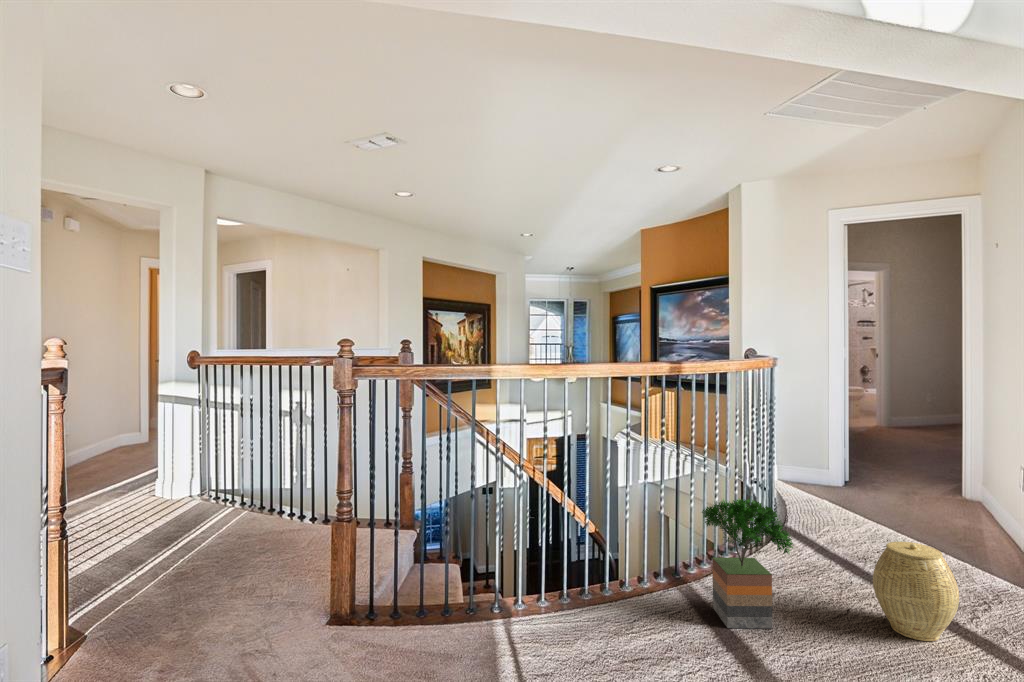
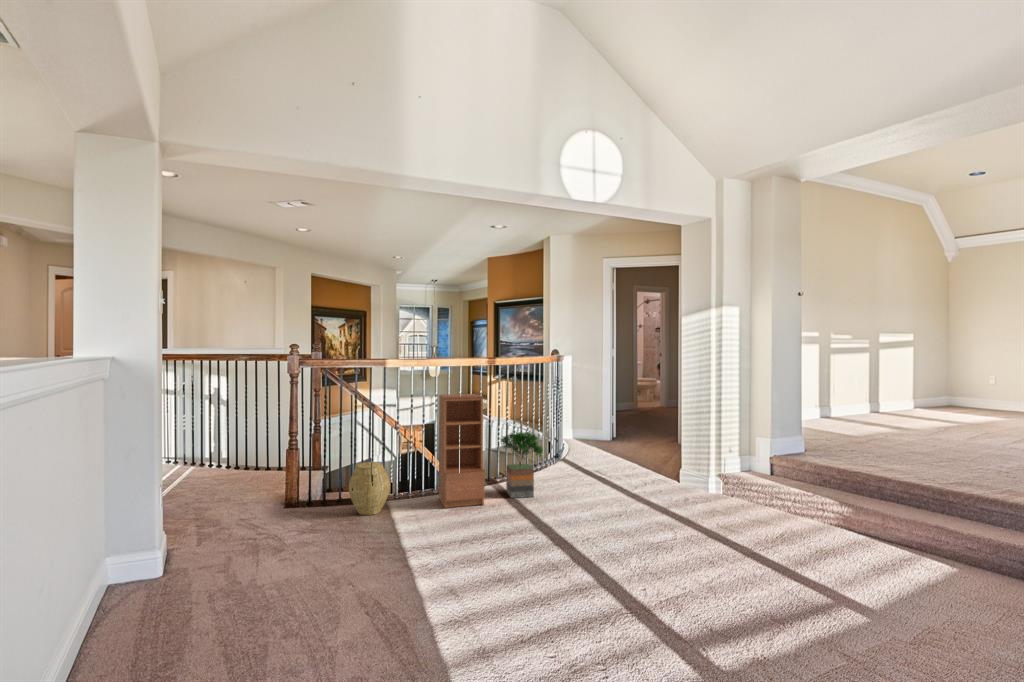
bookcase: none [590,427,680,647] -> present [439,394,485,508]
woven basket: present [873,542,959,641] -> present [349,462,390,515]

